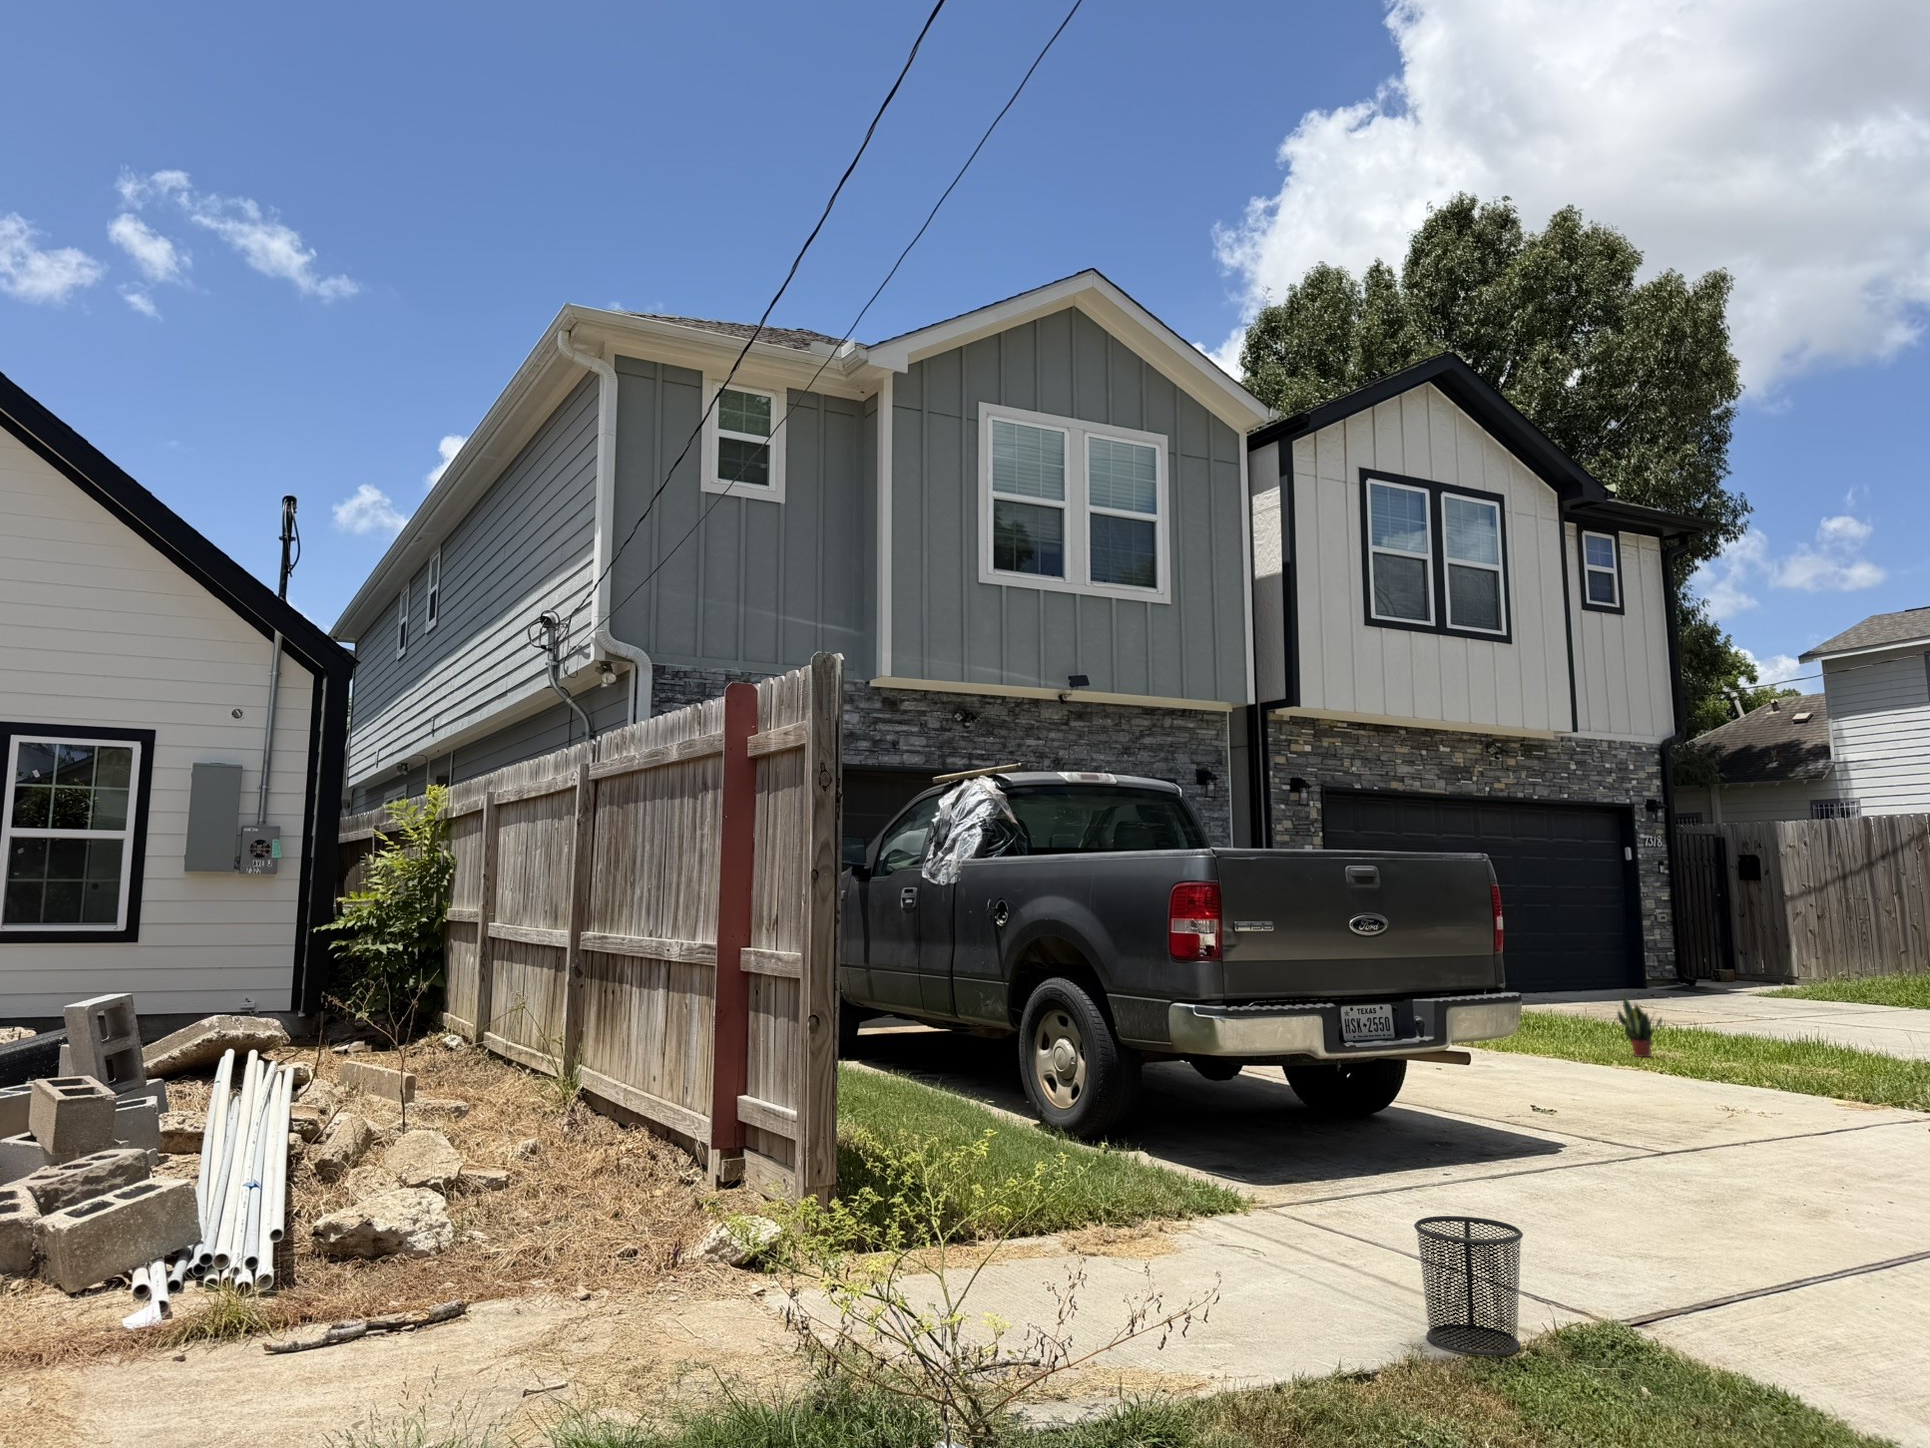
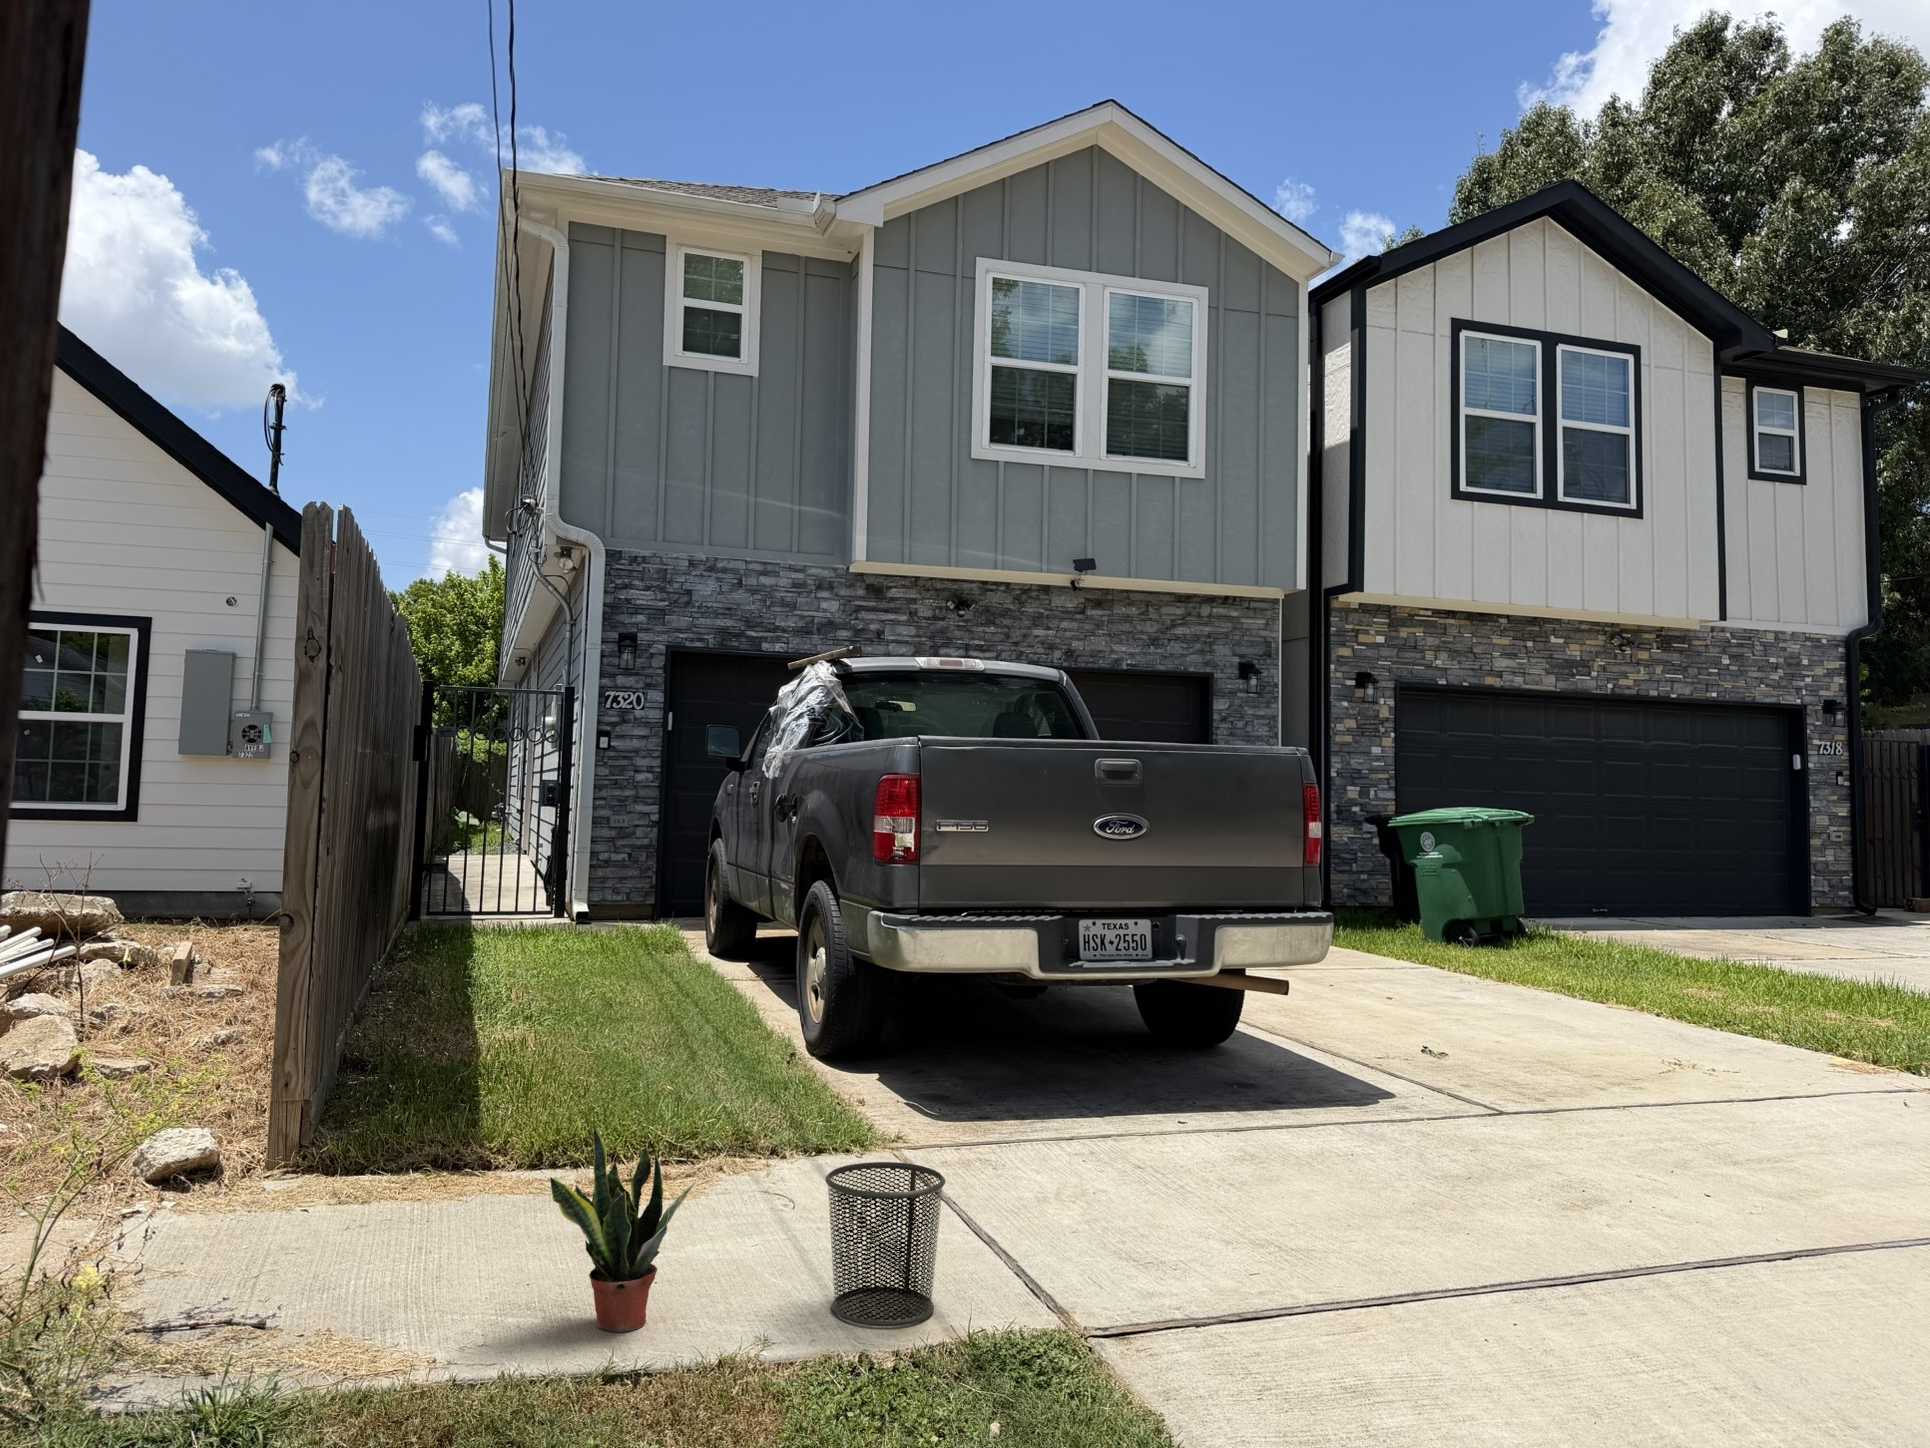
potted plant: present [1618,997,1662,1057] -> present [550,1128,696,1332]

